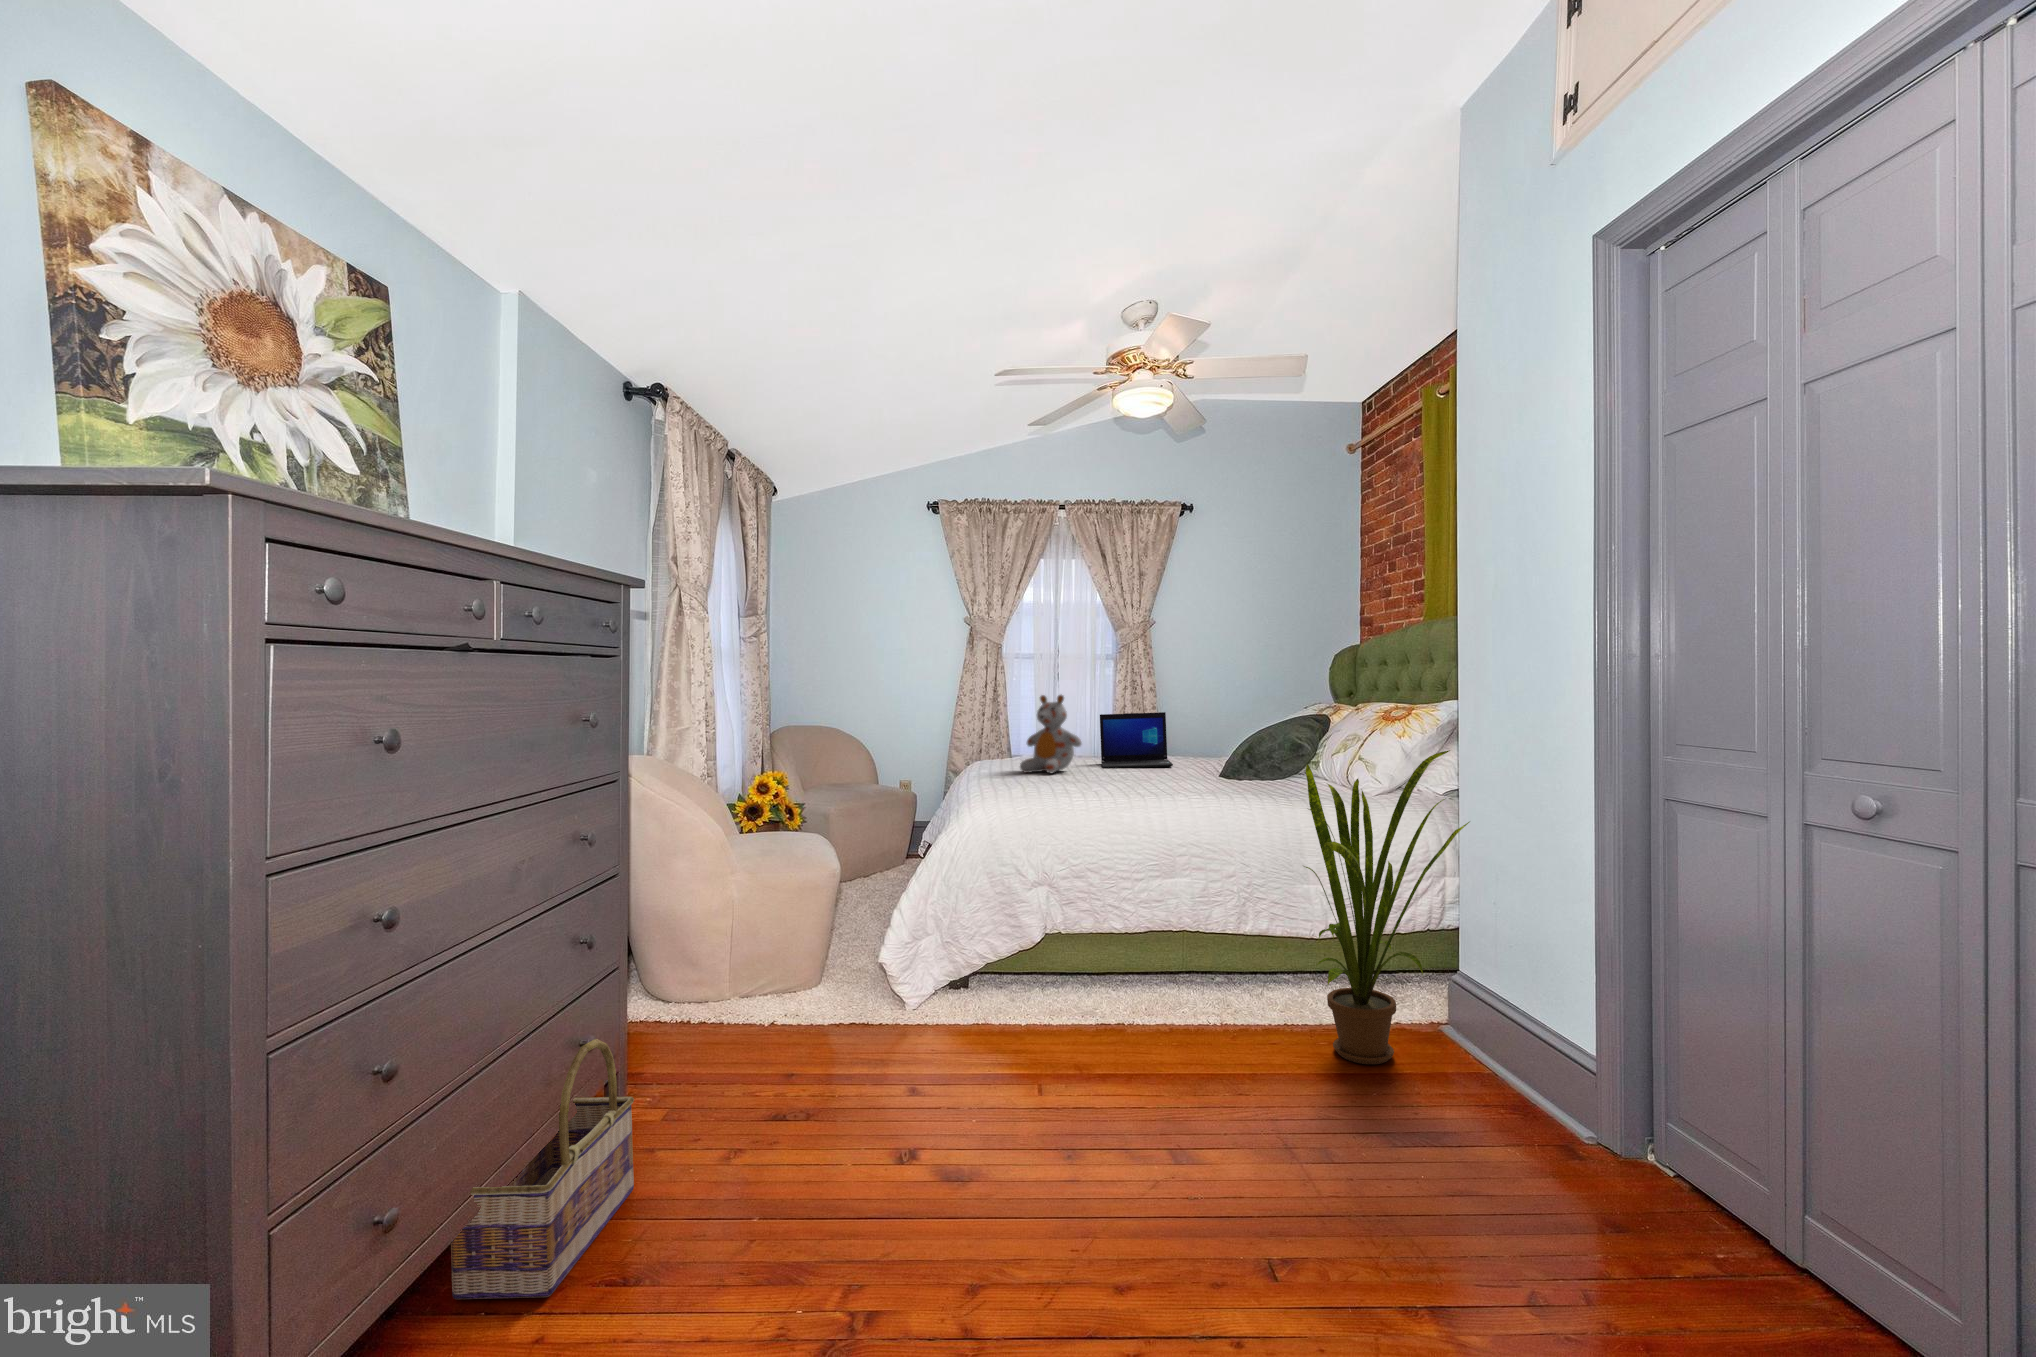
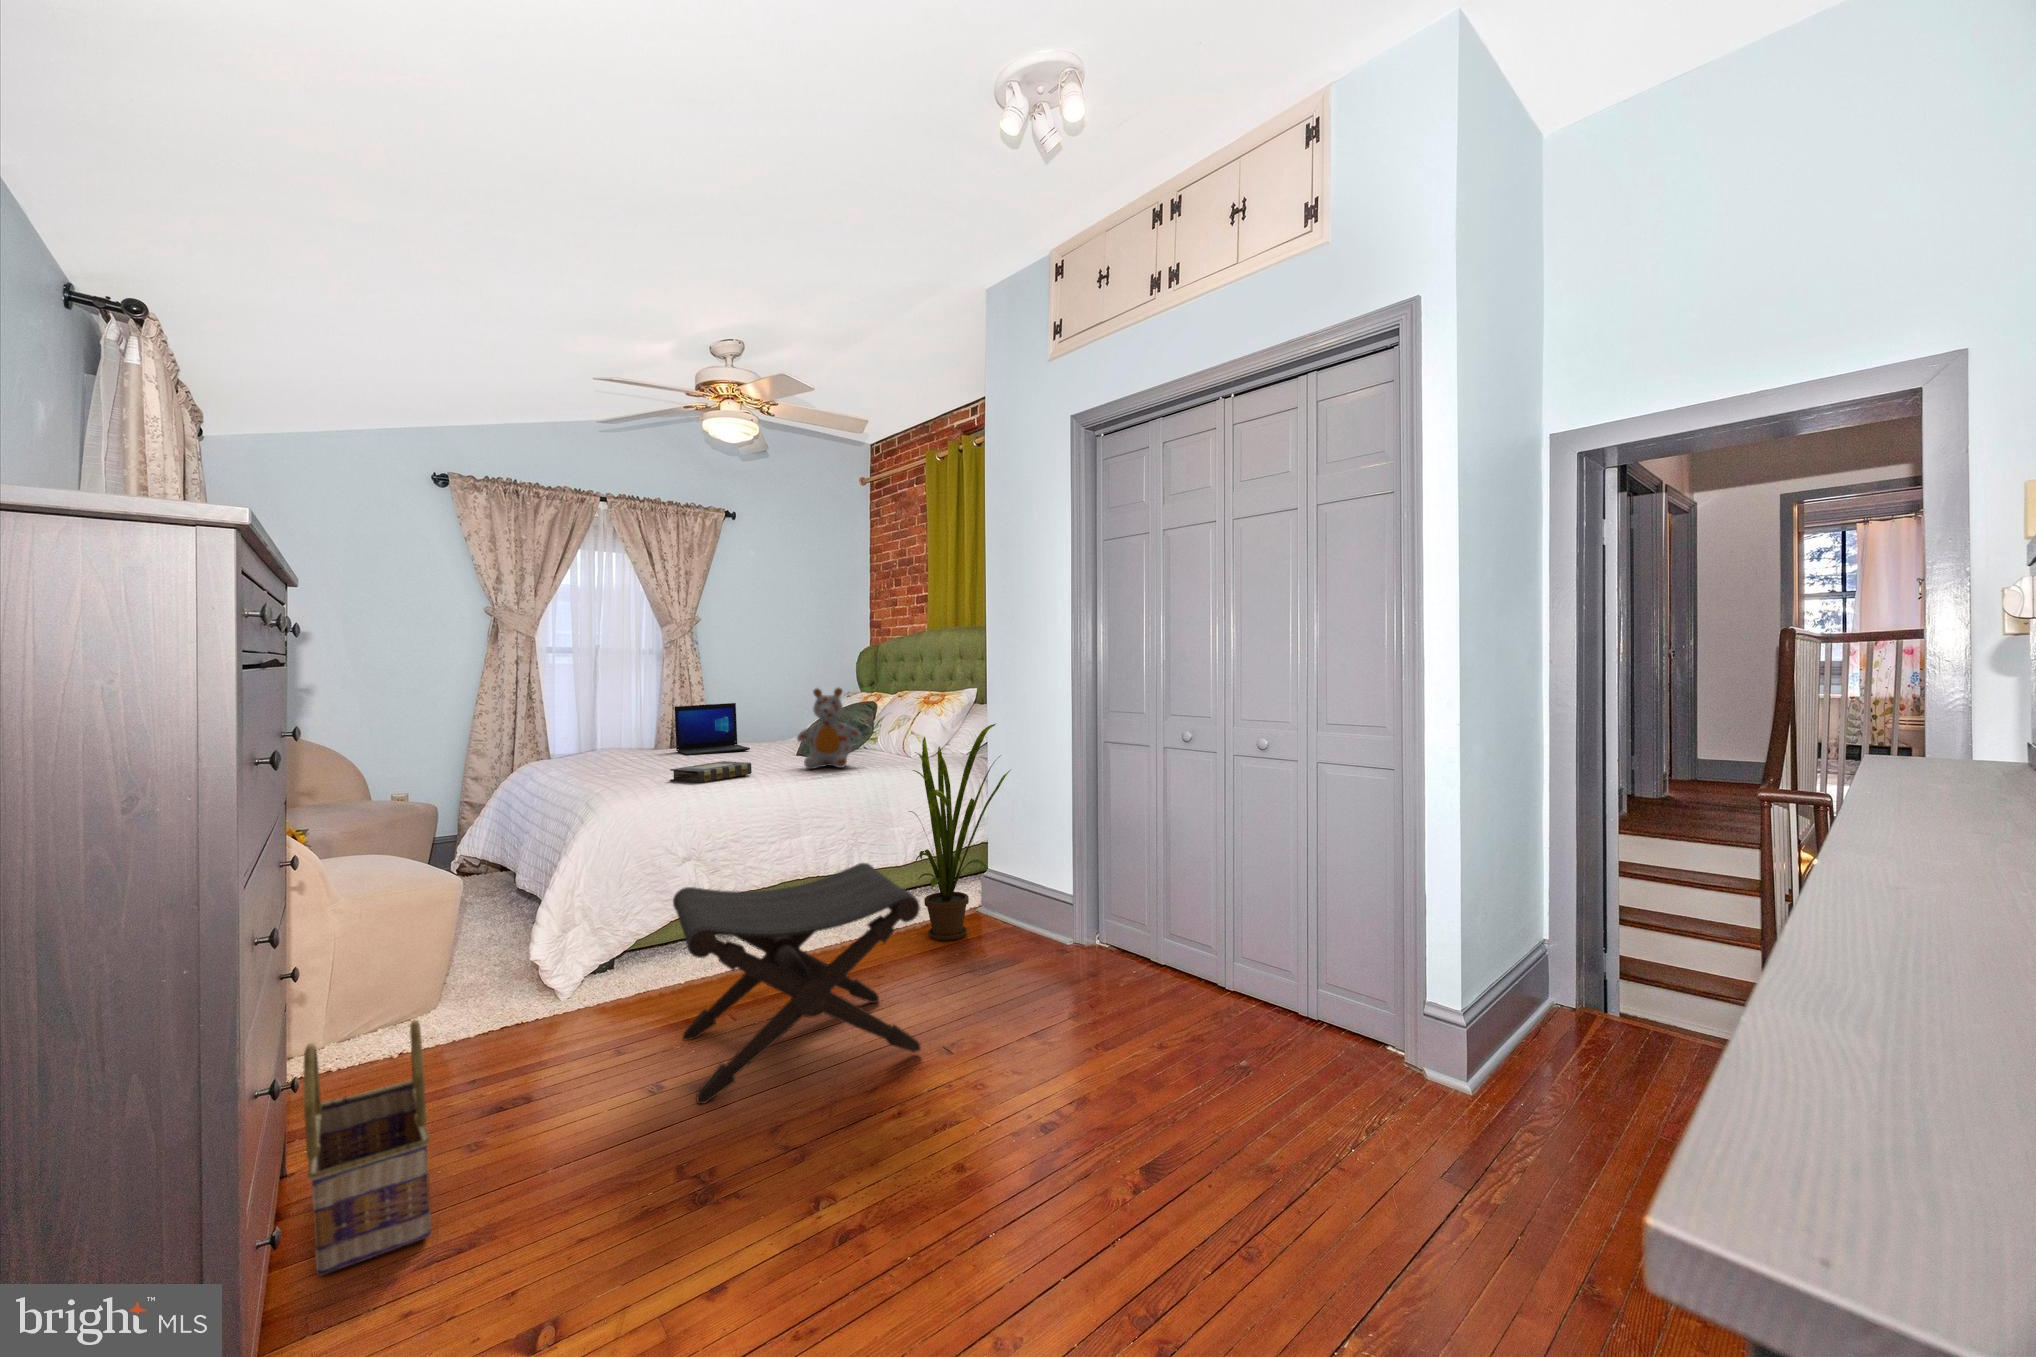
stuffed bear: present [1020,695,1081,773] -> present [797,688,862,769]
book: none [1026,778,1115,802] -> present [670,761,752,783]
footstool: none [881,931,1206,1255] -> present [673,863,921,1104]

